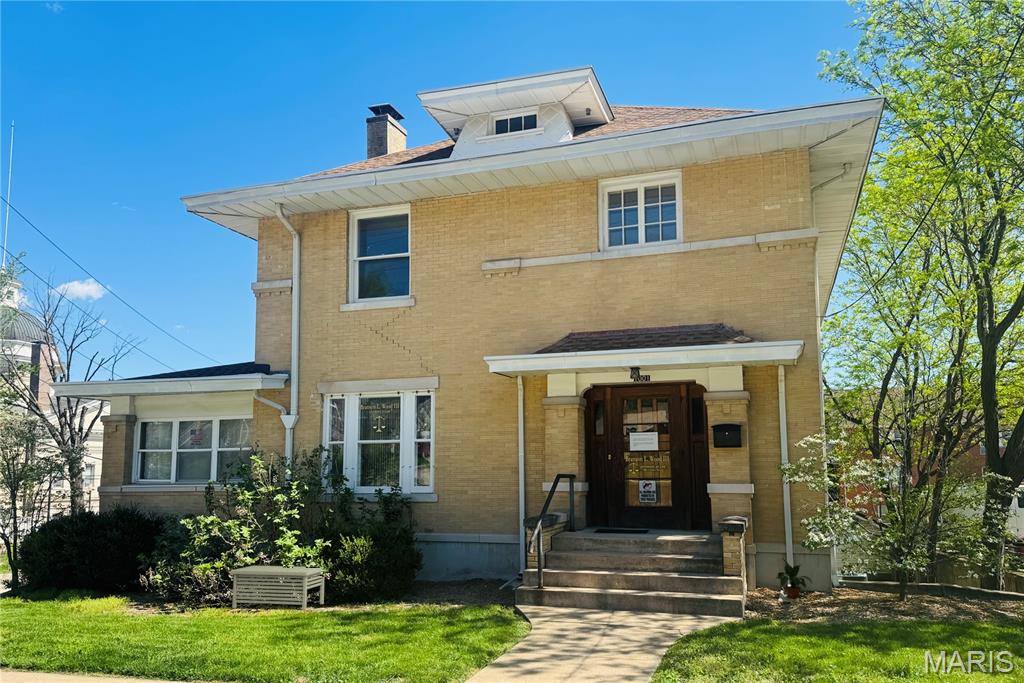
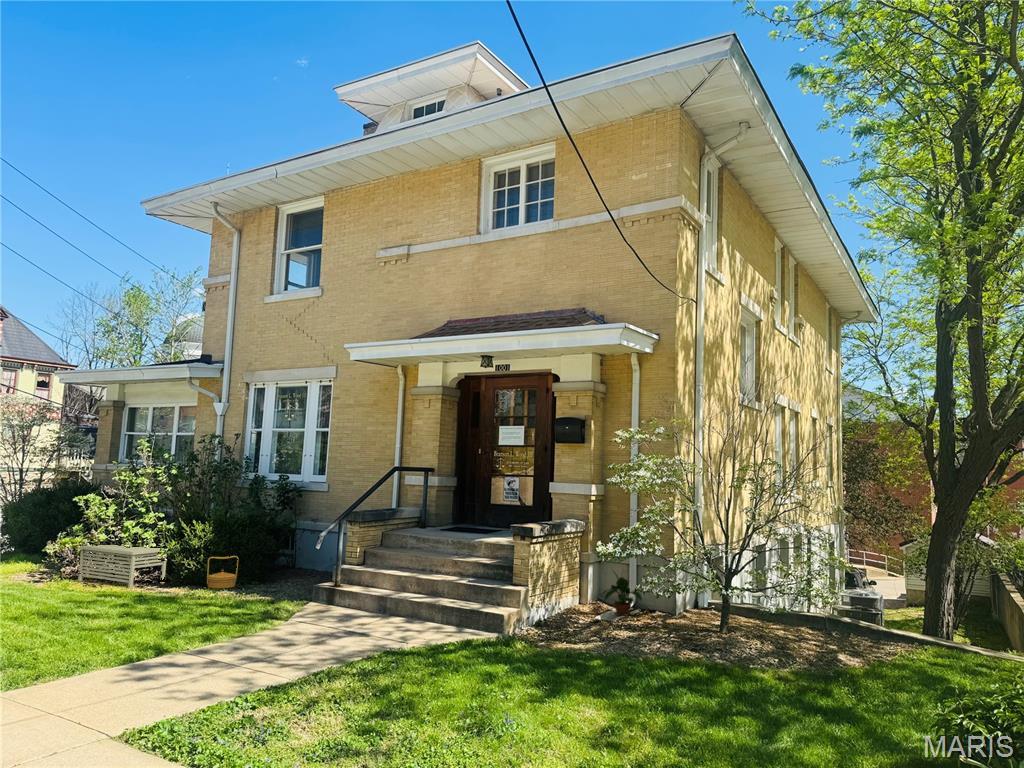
woven basket: none [374,571,402,604] -> present [207,556,239,588]

